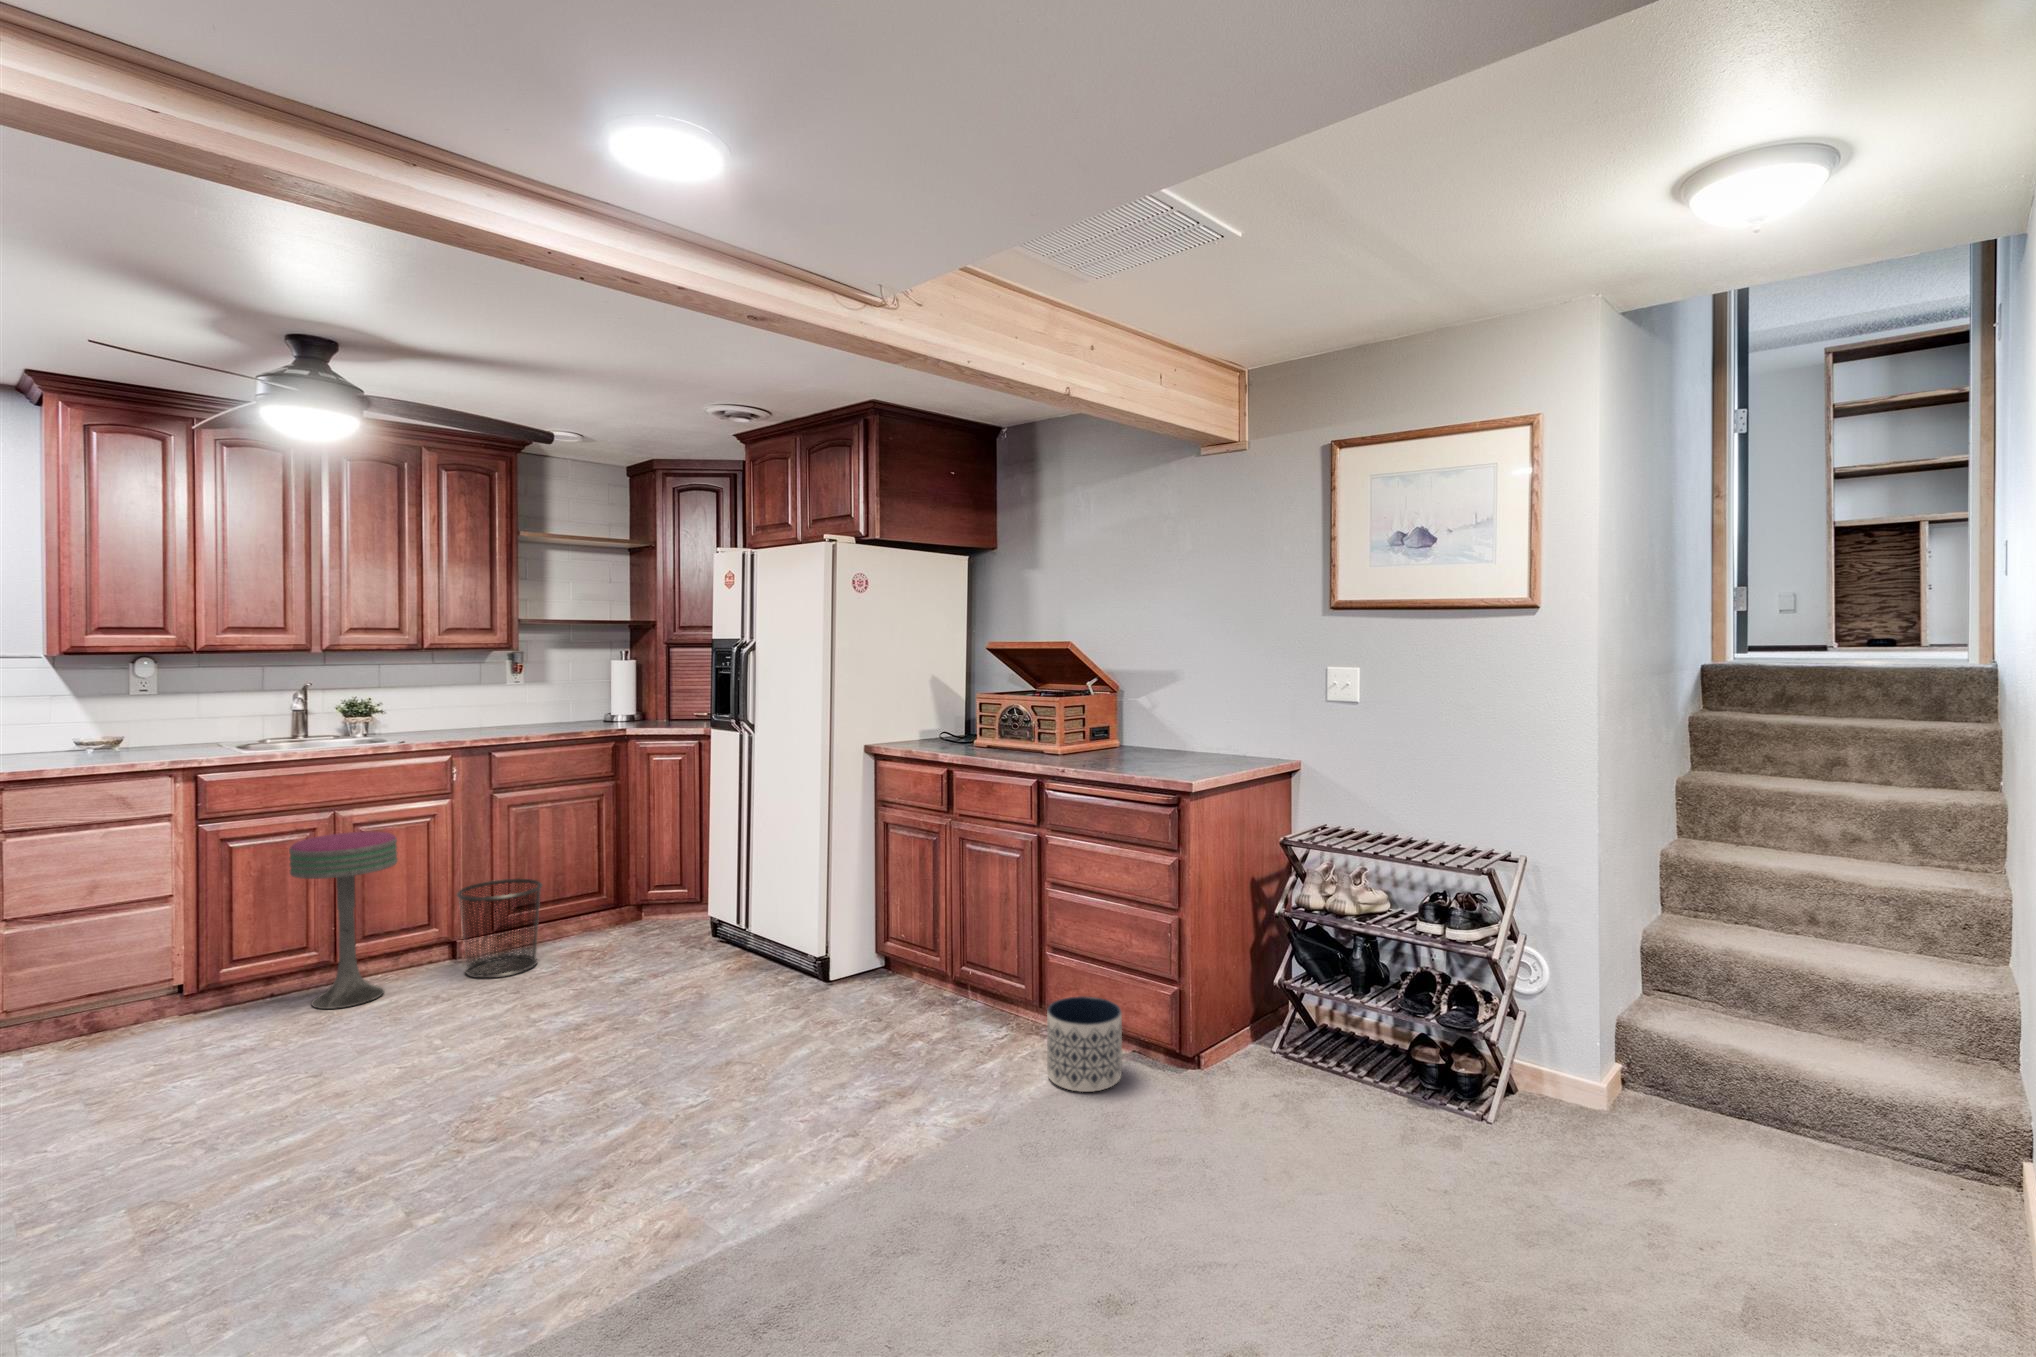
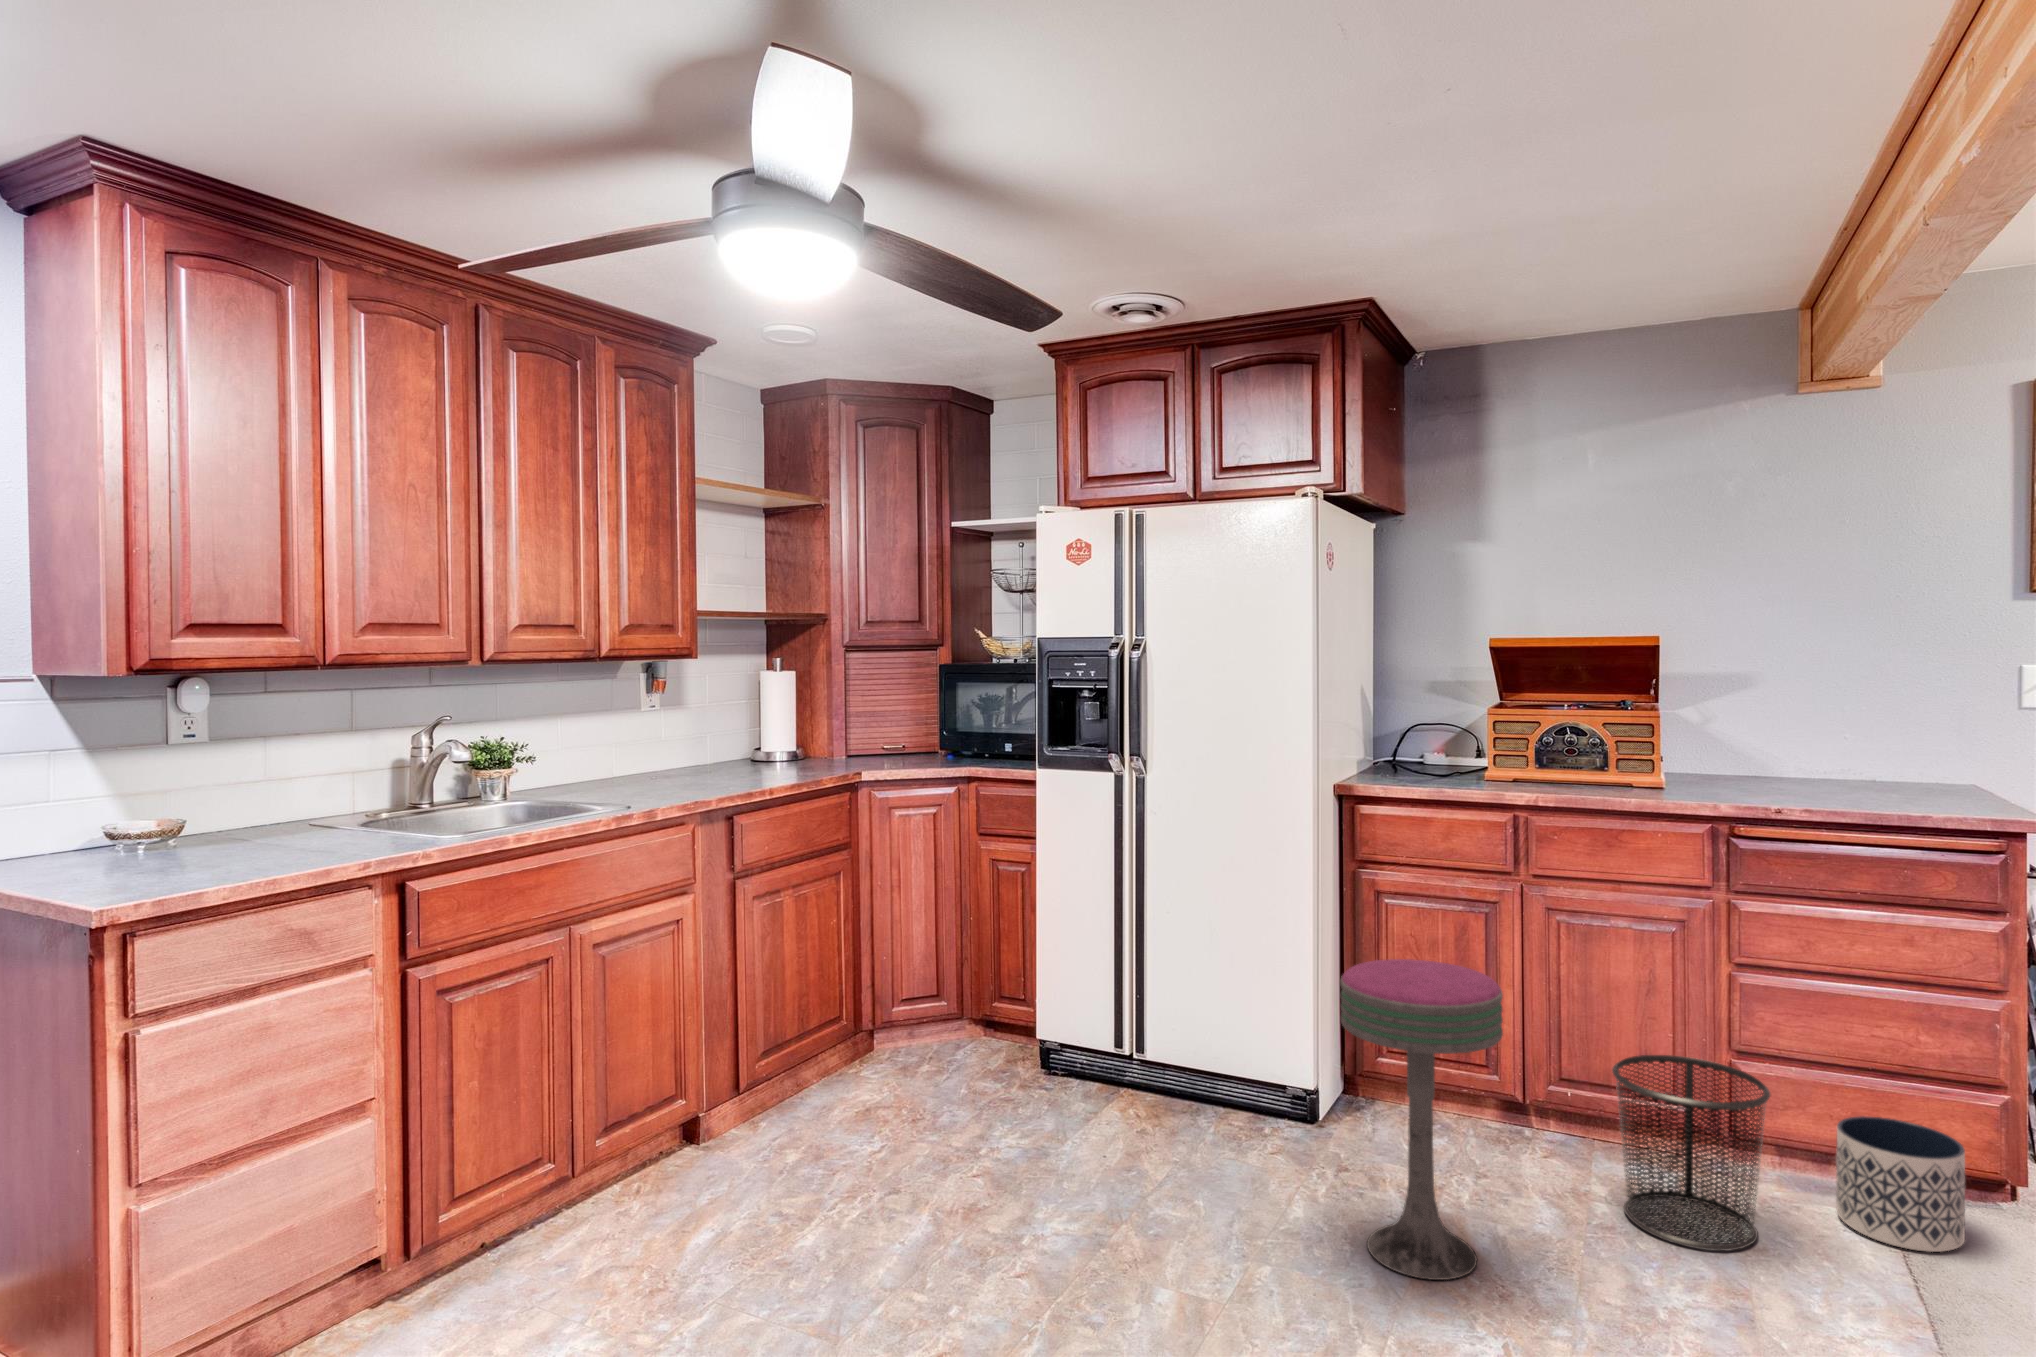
bar stool: present [289,832,398,1009] -> present [1340,959,1503,1280]
waste bin: present [457,879,542,978] -> present [1612,1055,1770,1251]

